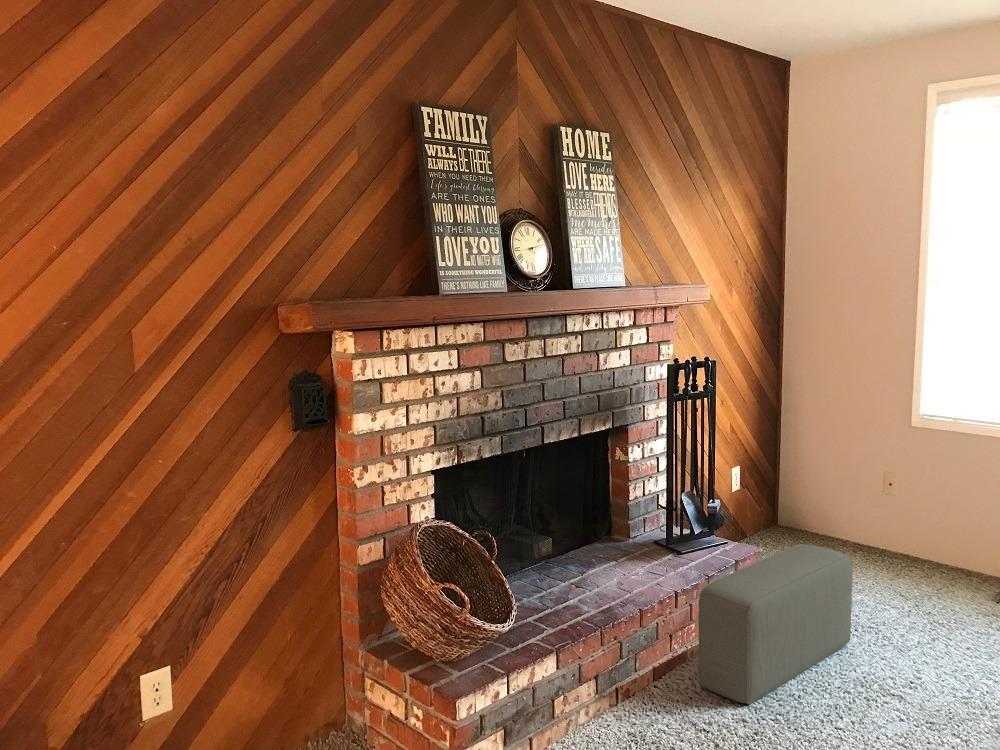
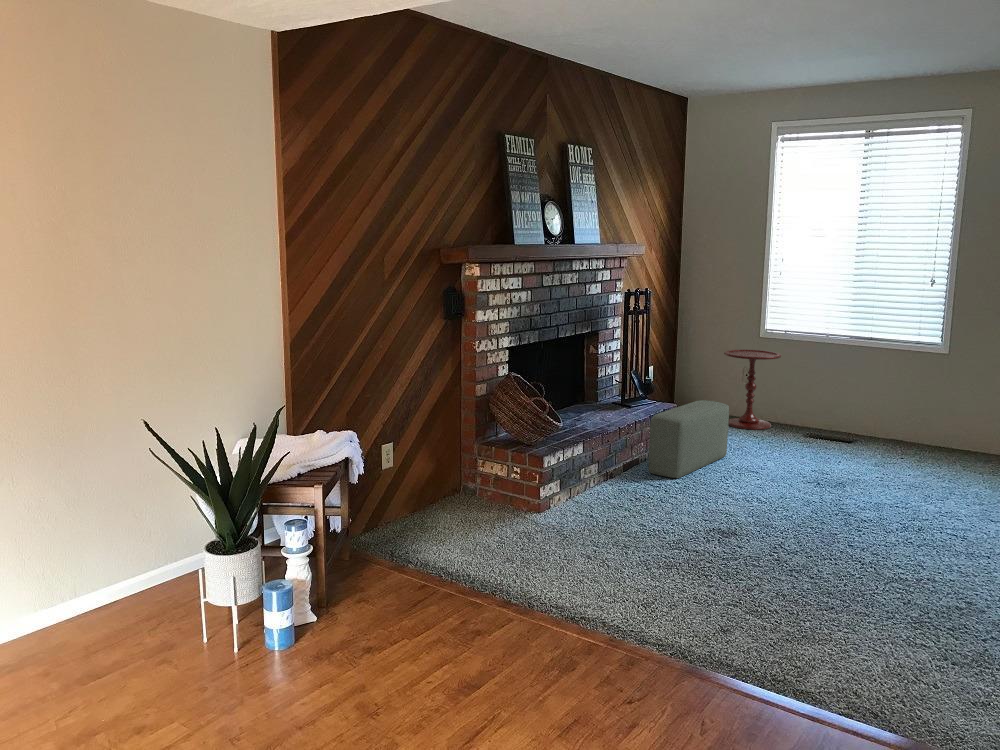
side table: none [853,442,950,576] -> present [724,349,781,430]

